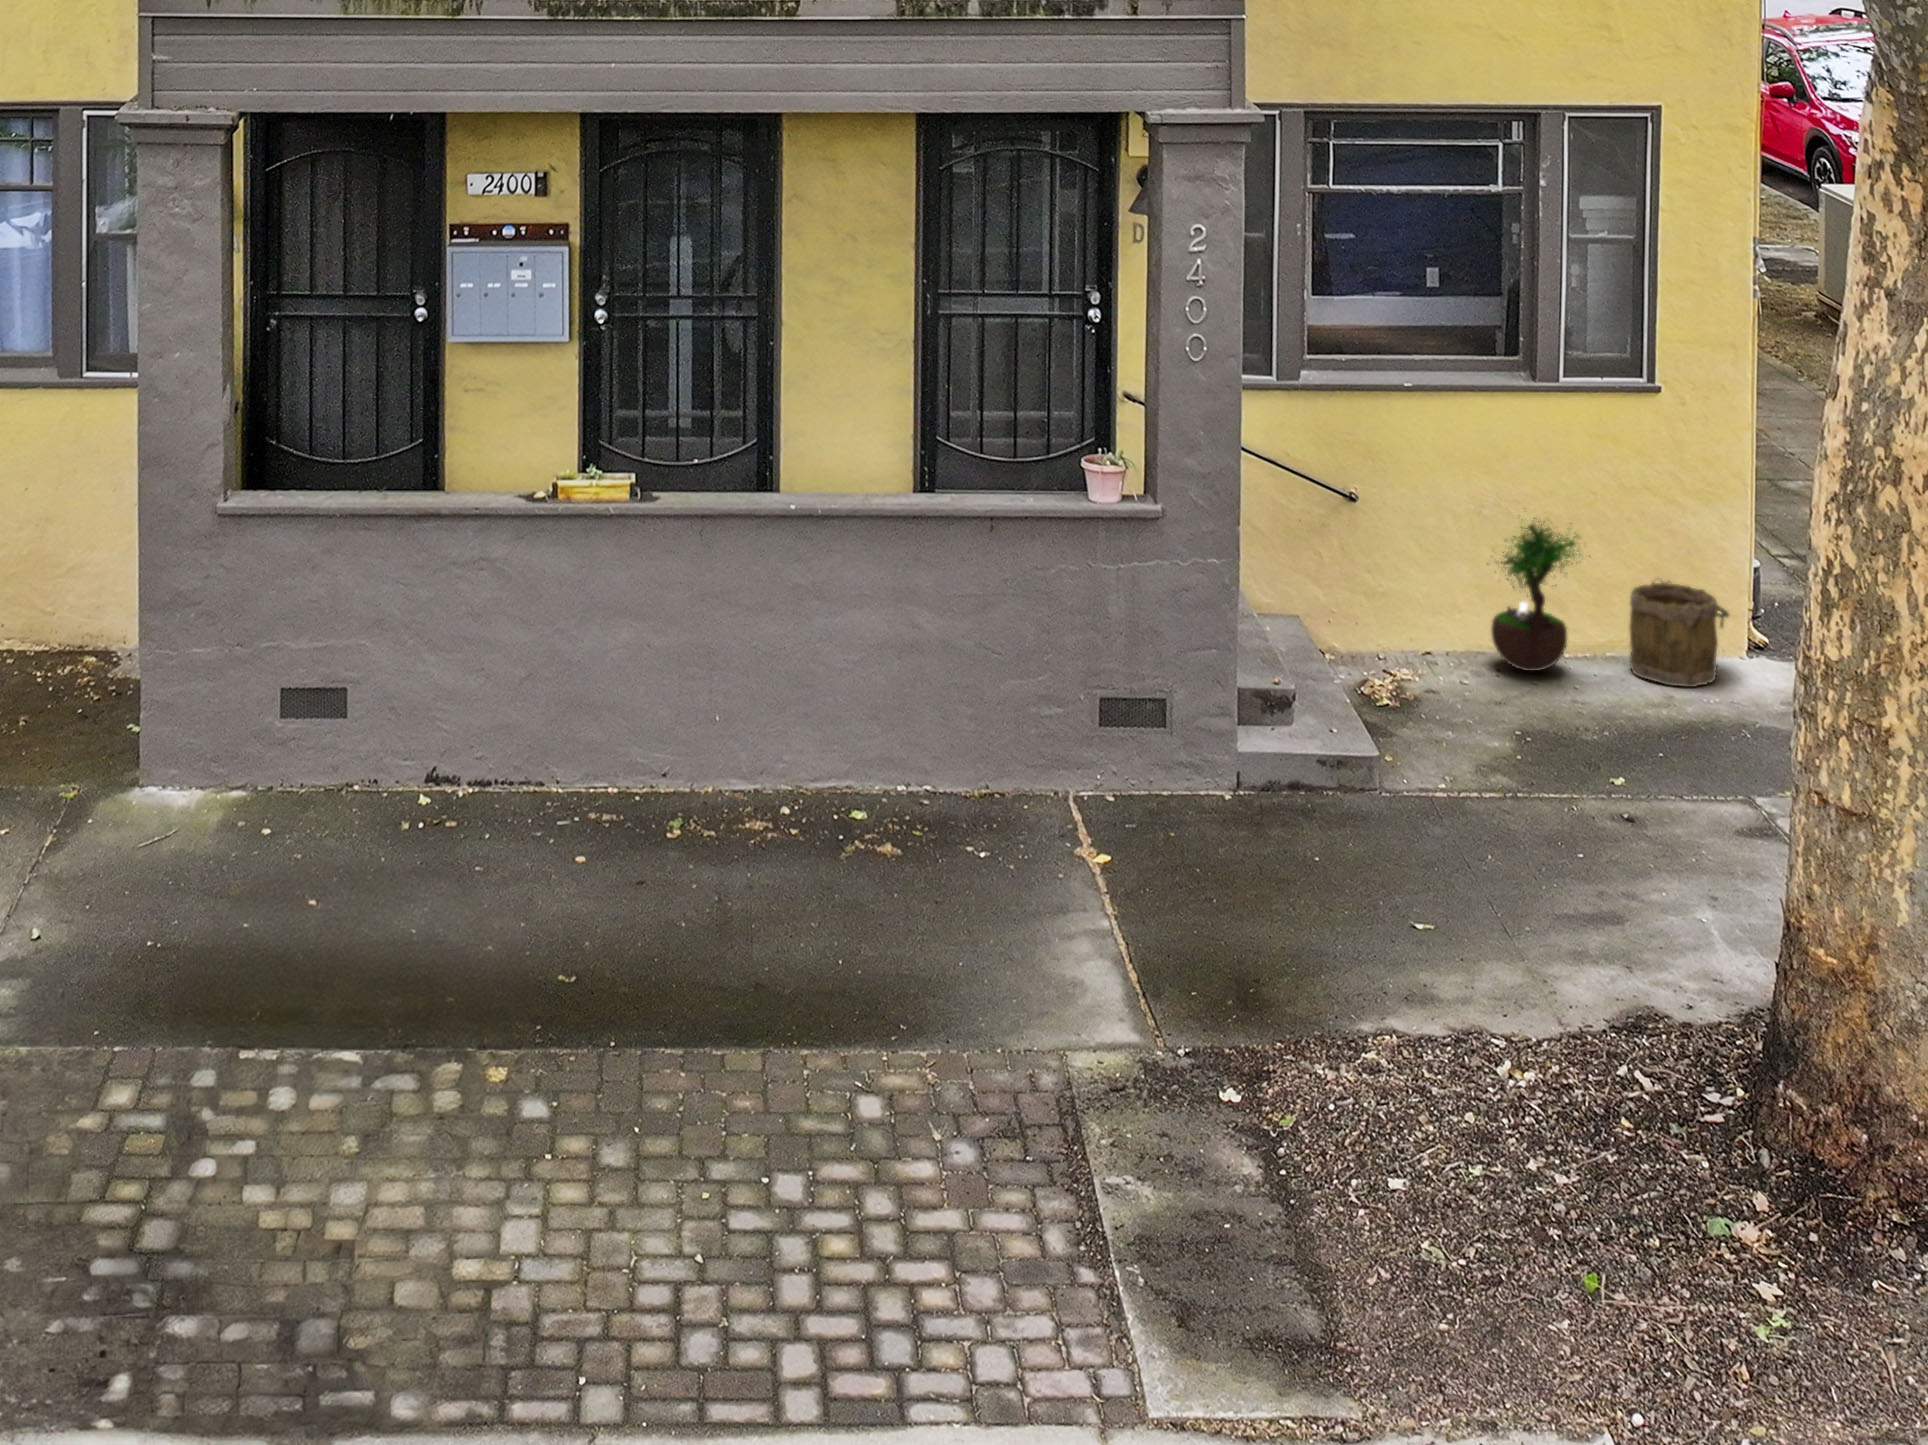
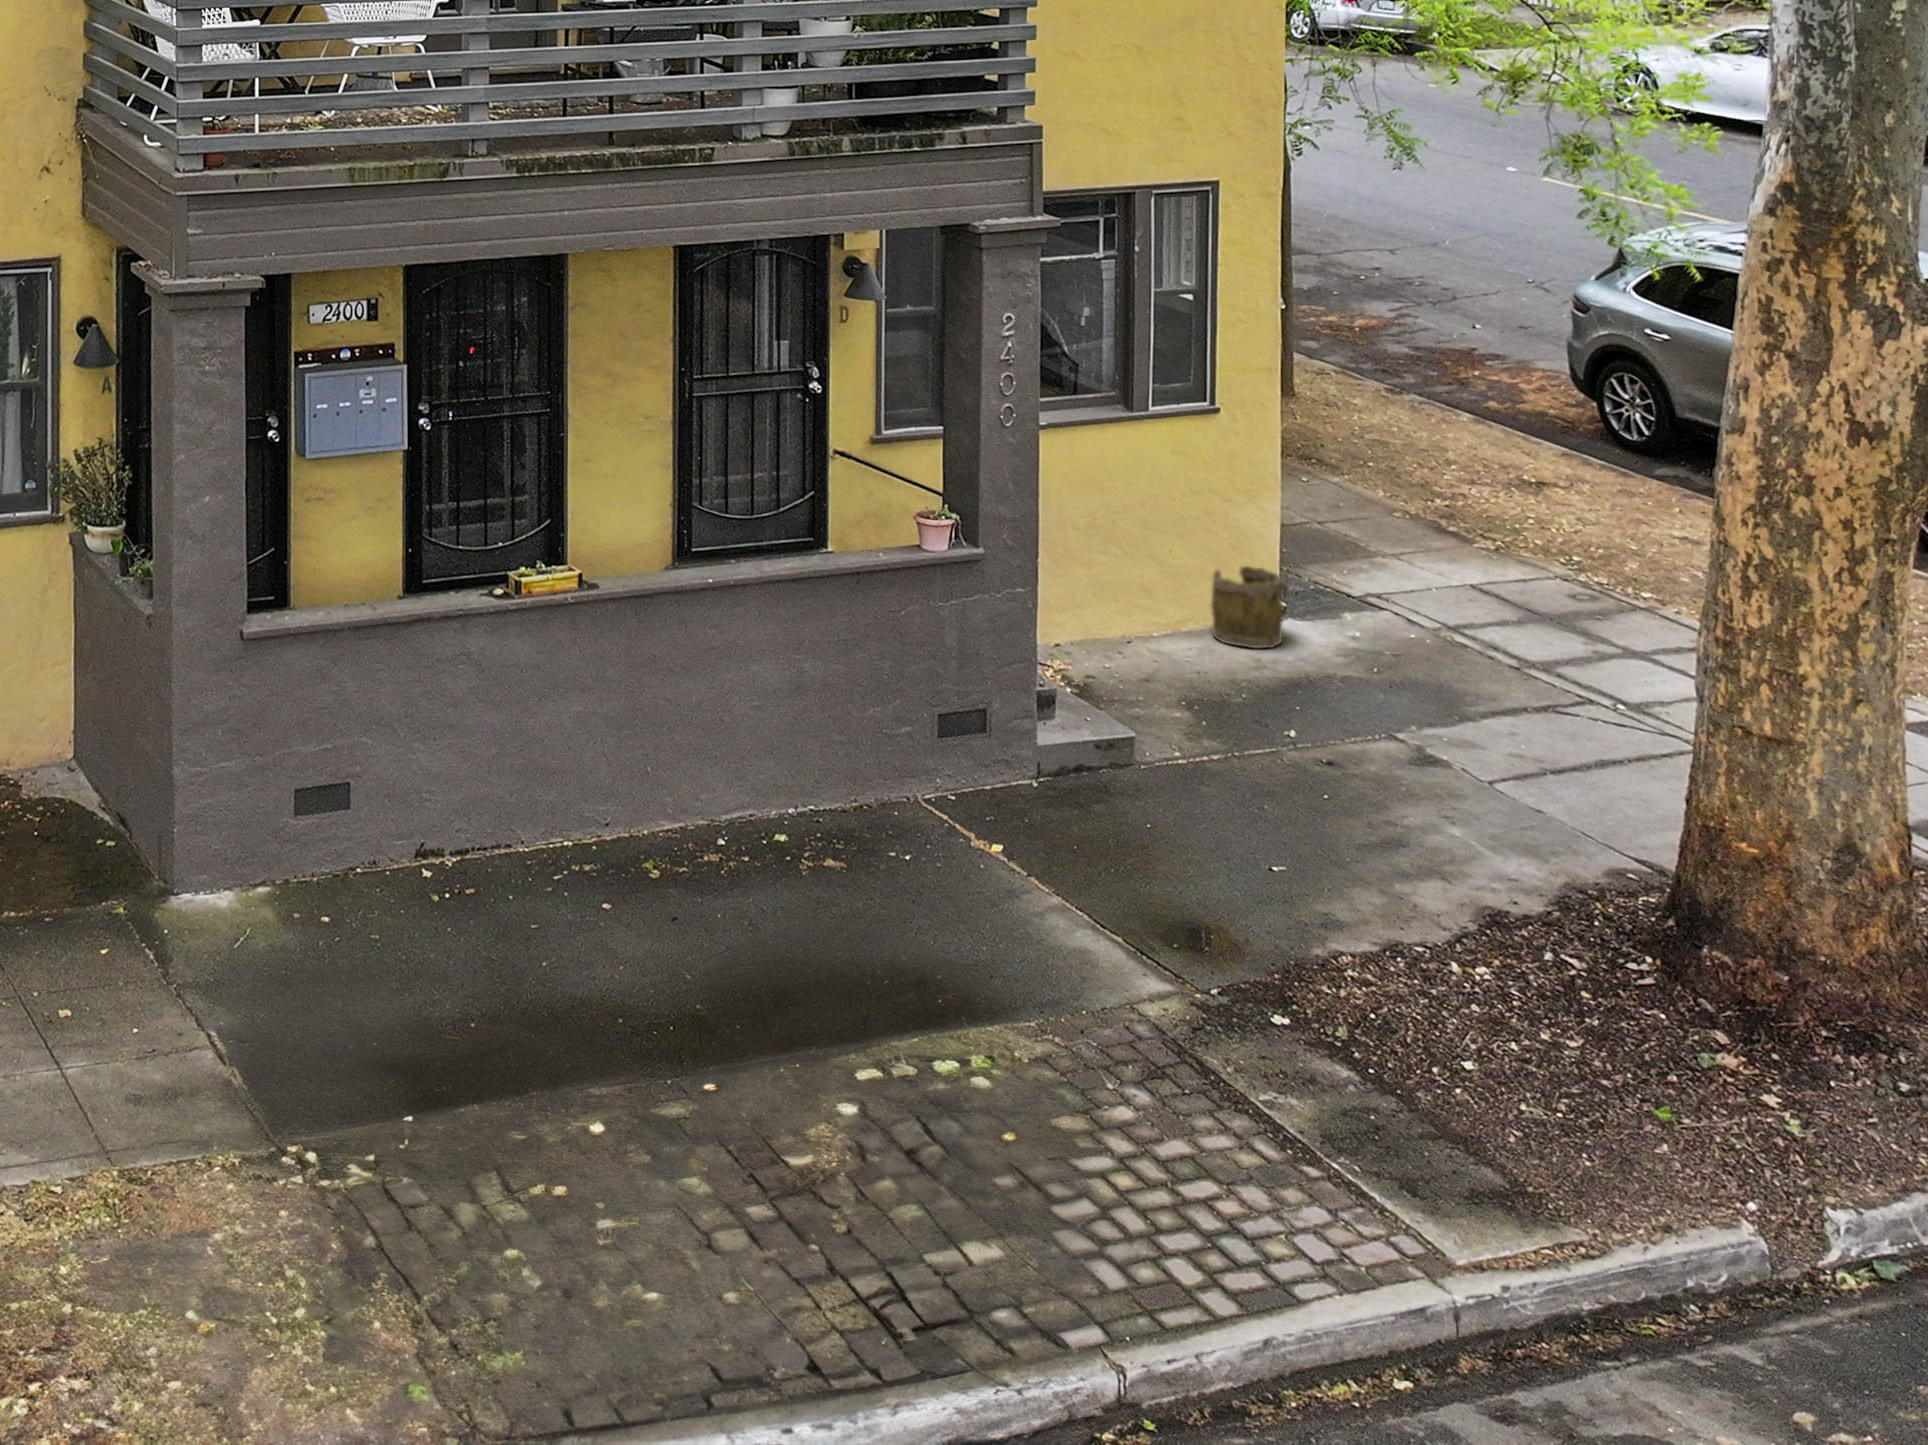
potted tree: present [1487,515,1581,671] -> none [1115,517,1198,649]

